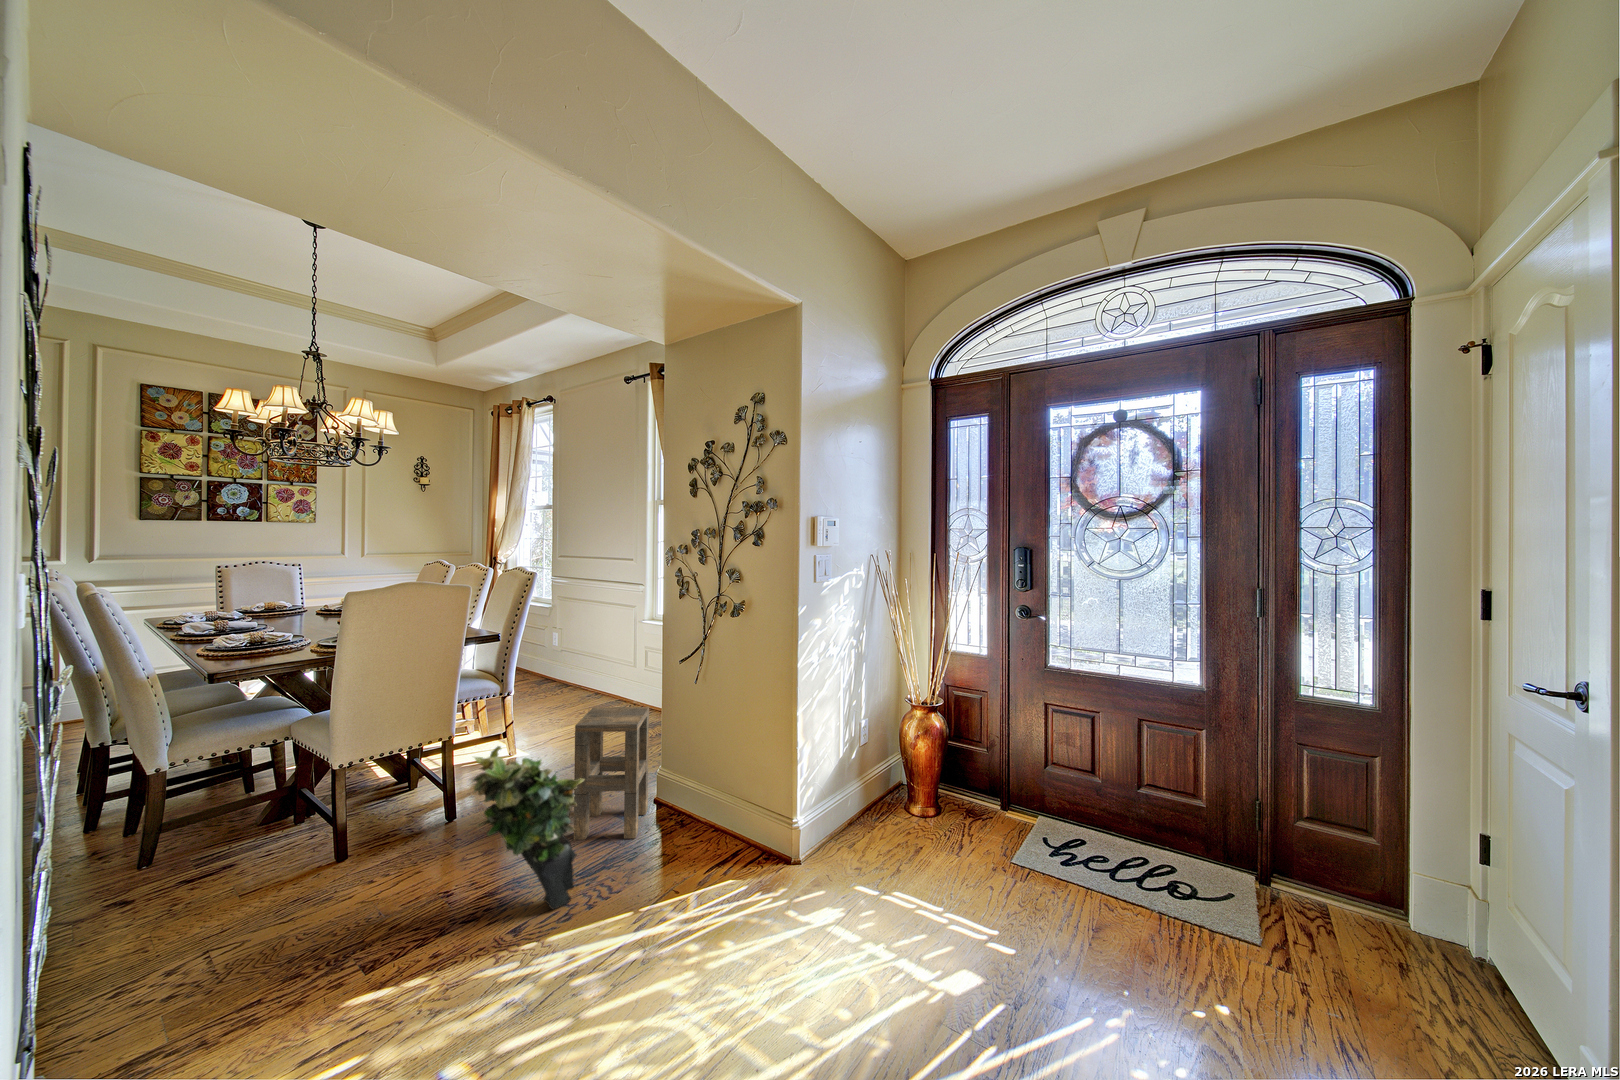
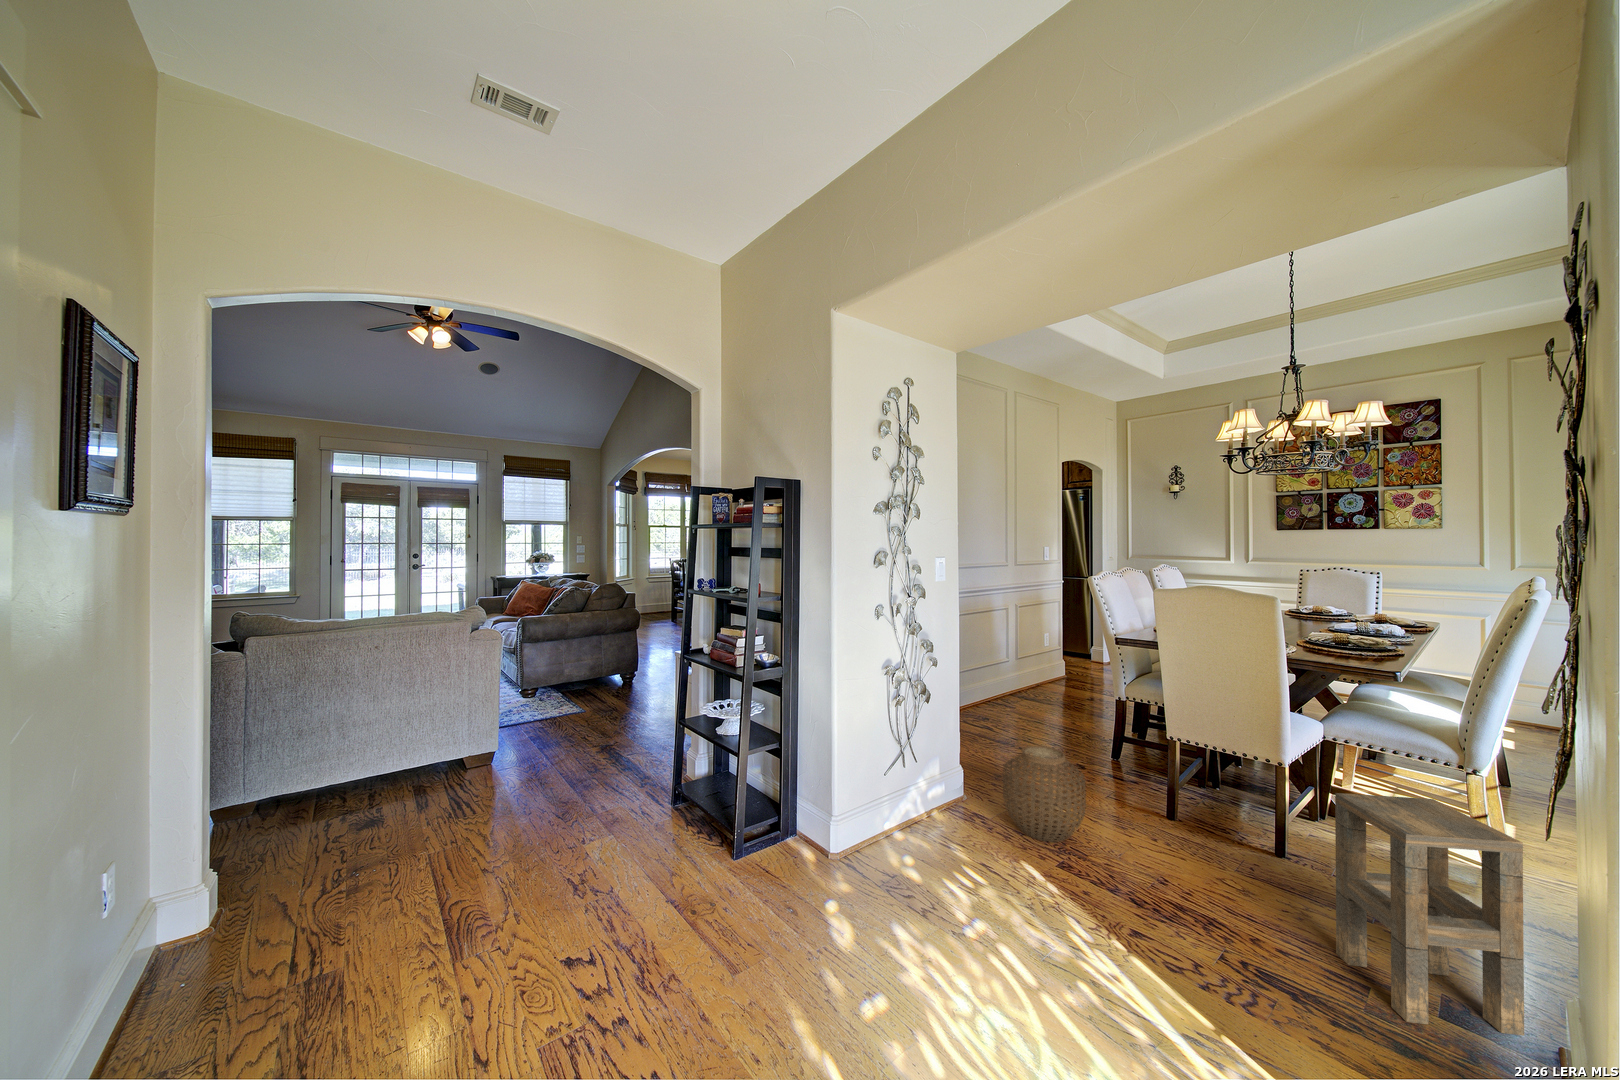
potted plant: present [473,746,583,910] -> none [1094,740,1229,964]
woven basket: none [195,839,349,994] -> present [1003,746,1086,842]

